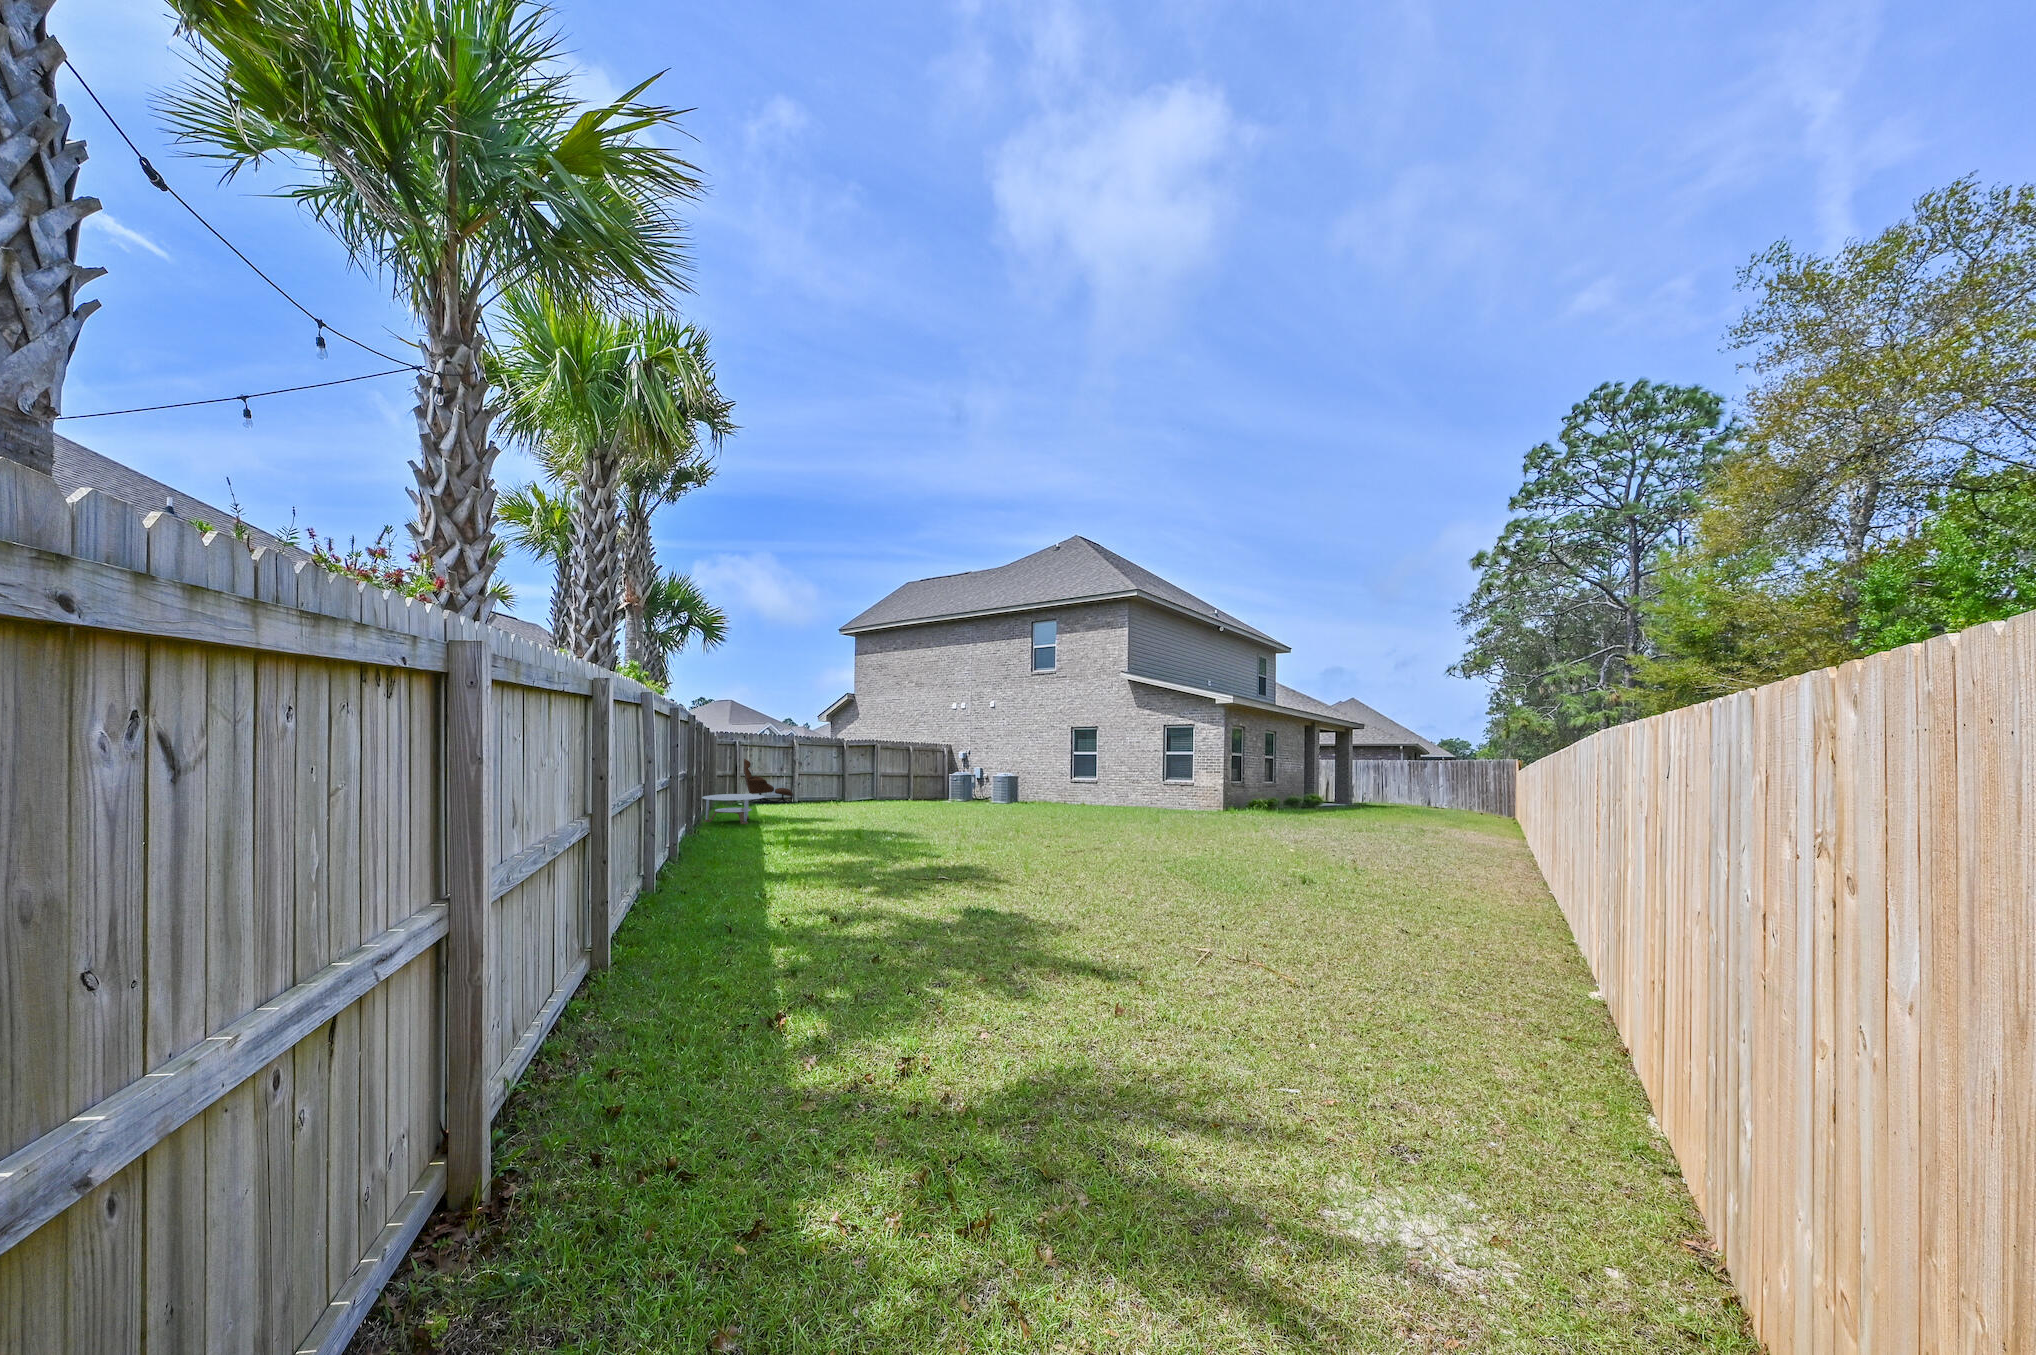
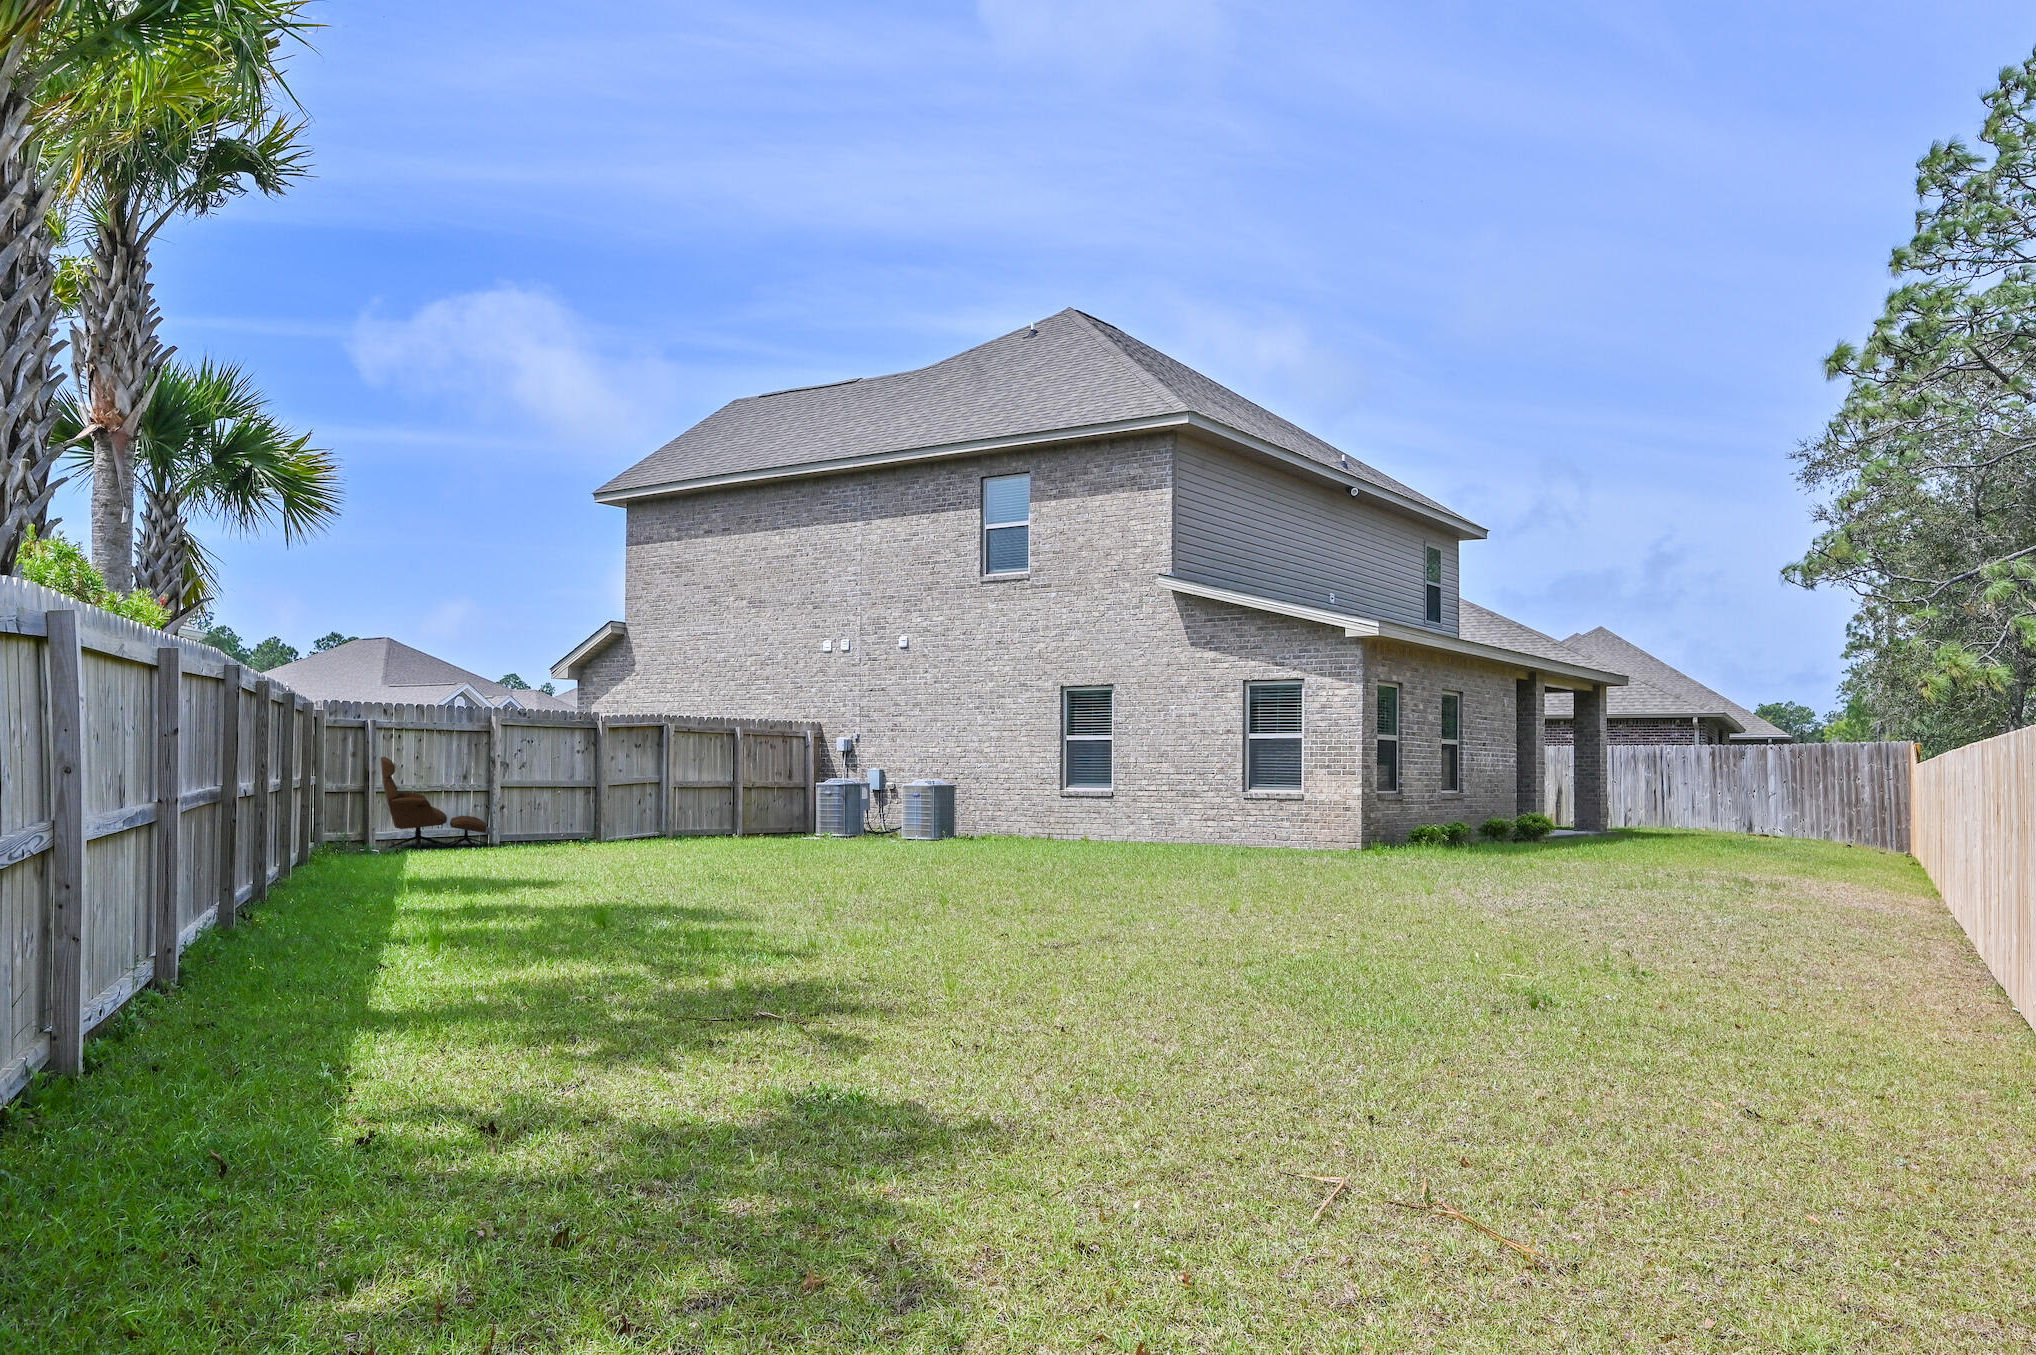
round table: present [702,794,765,824] -> none [253,833,396,900]

